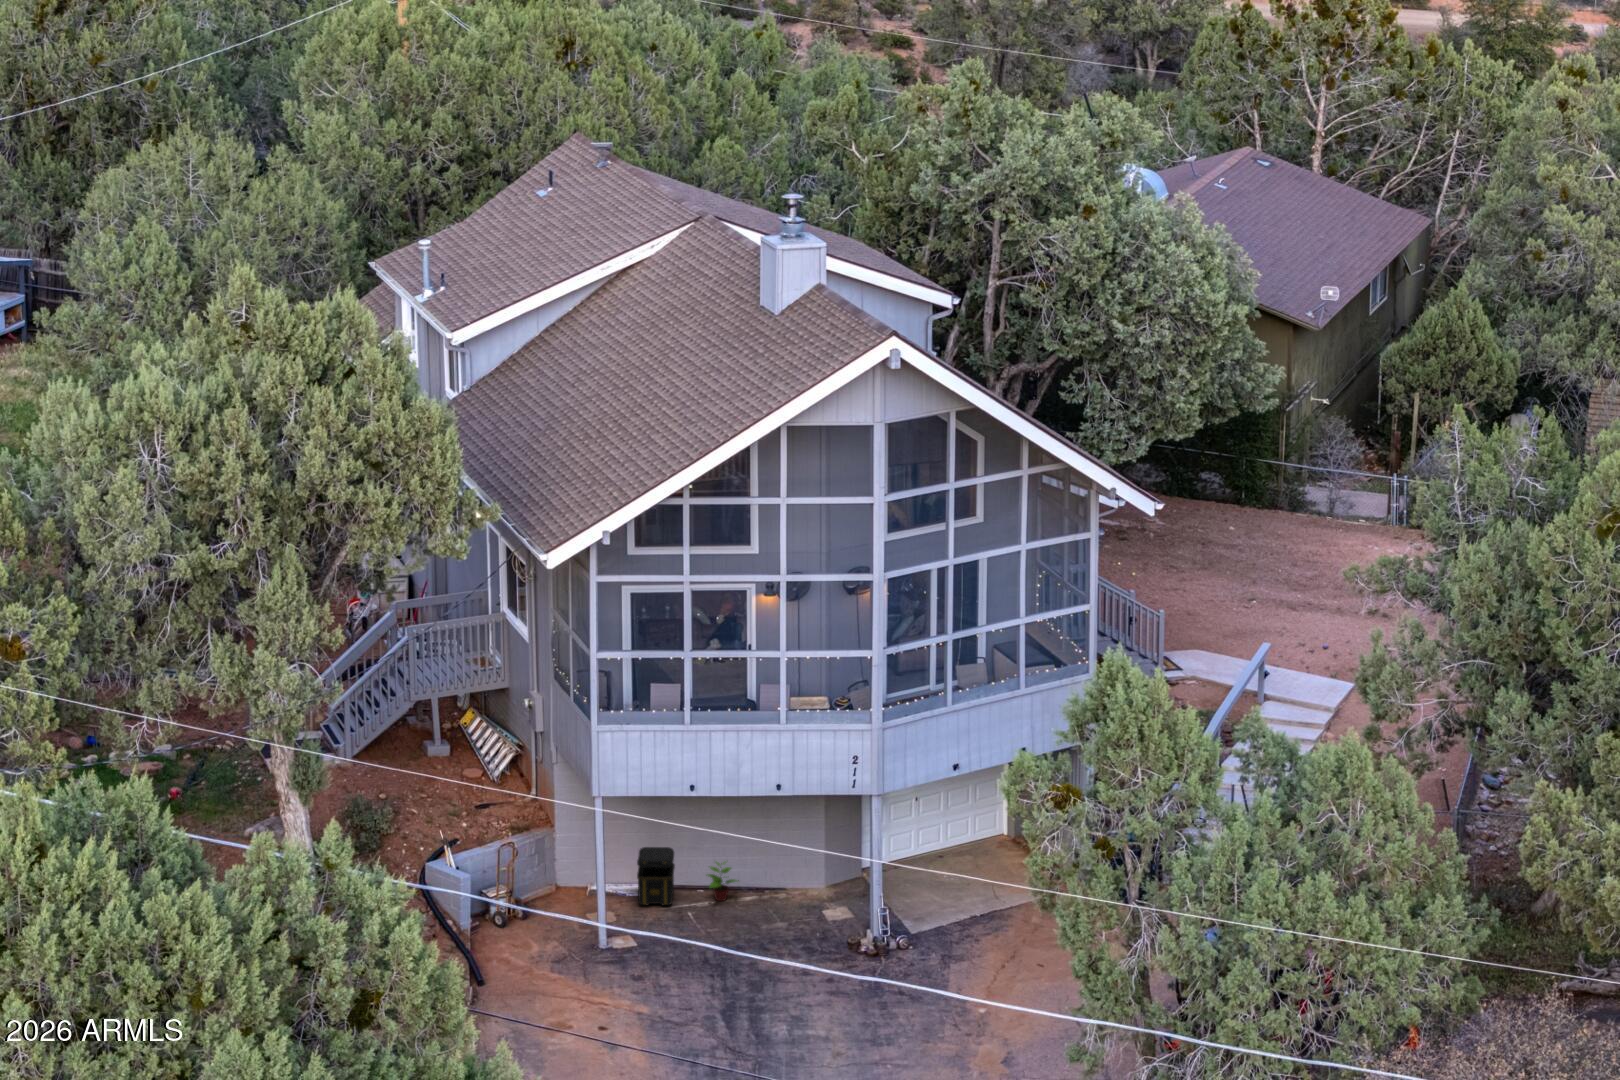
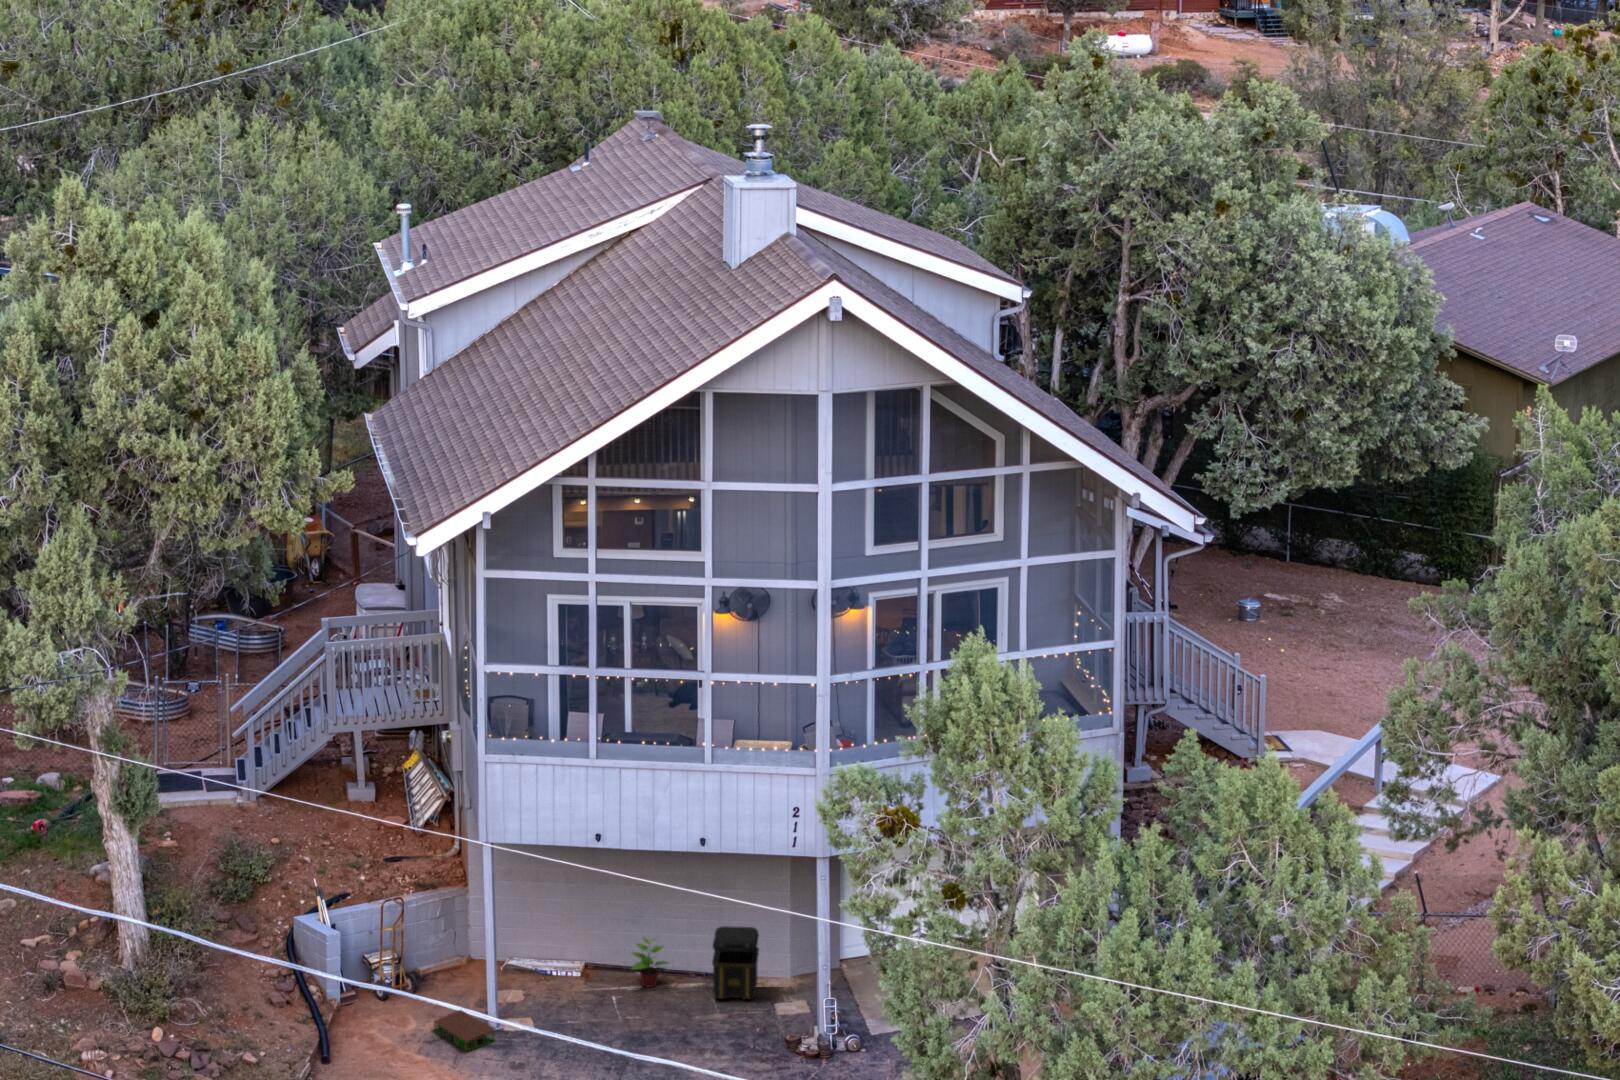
toolbox: present [637,847,675,905] -> present [712,926,759,999]
storage bin: none [562,931,617,963] -> present [434,1010,495,1049]

